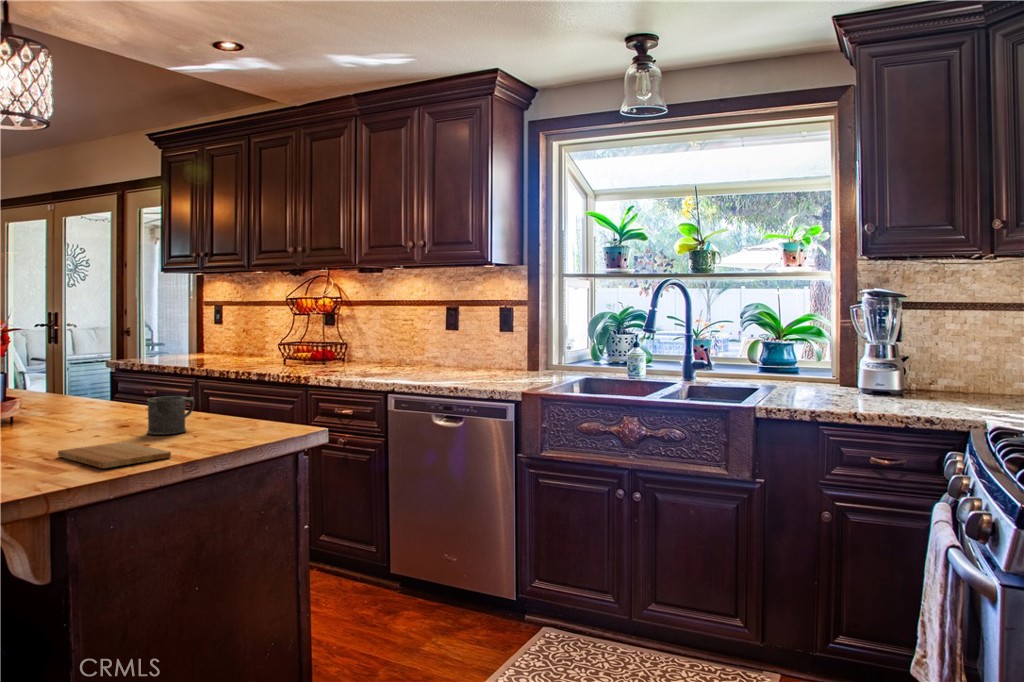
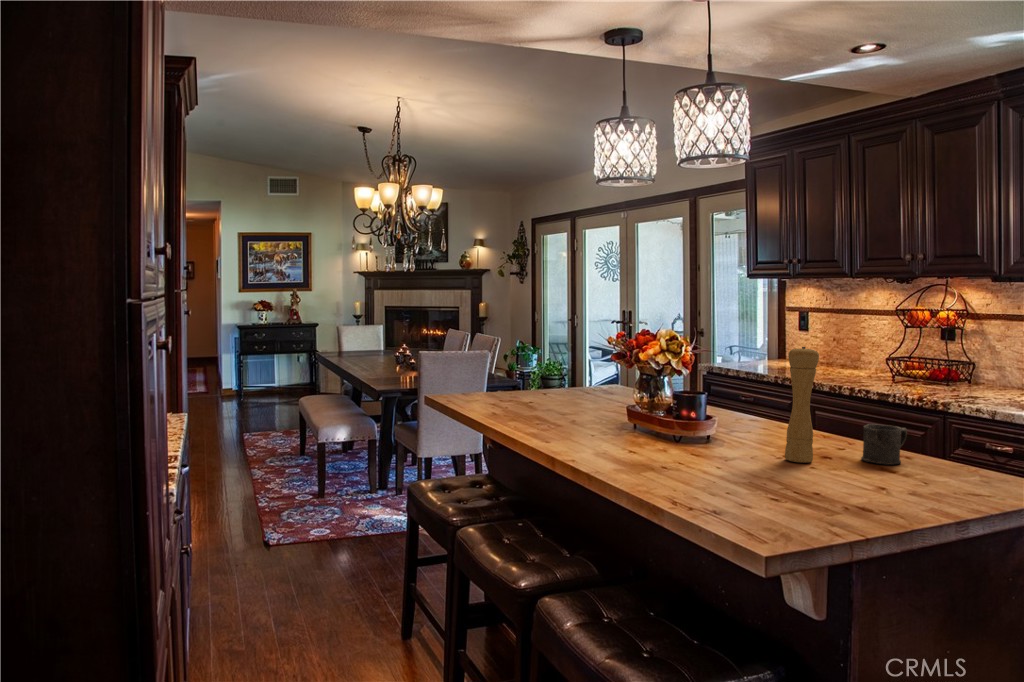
pepper mill: none [51,321,87,444] -> present [785,347,819,463]
cutting board: present [58,442,171,468] -> none [809,468,927,497]

